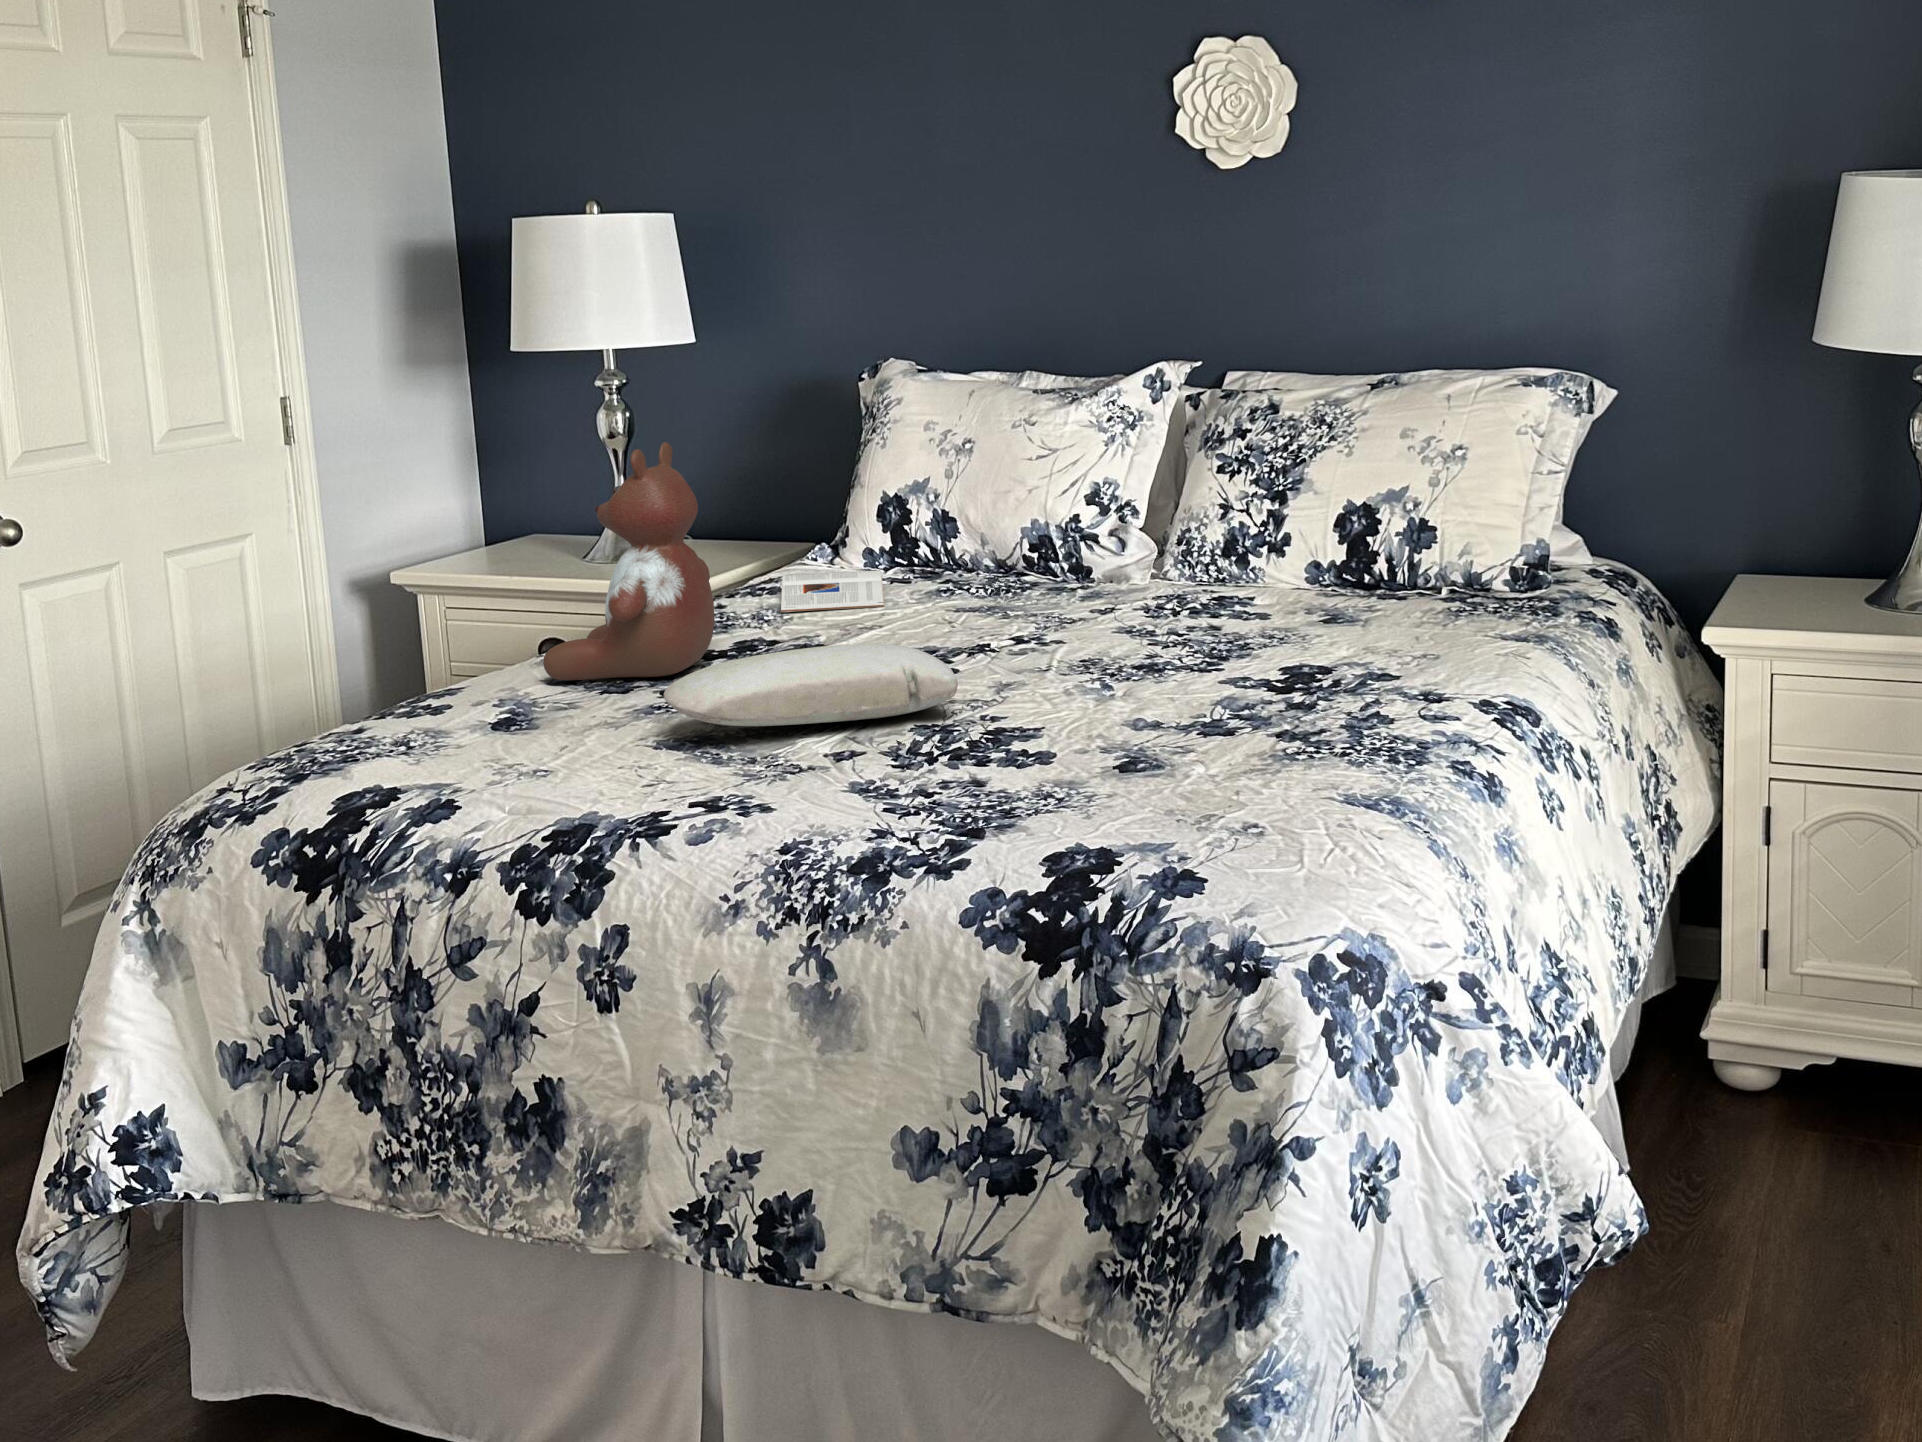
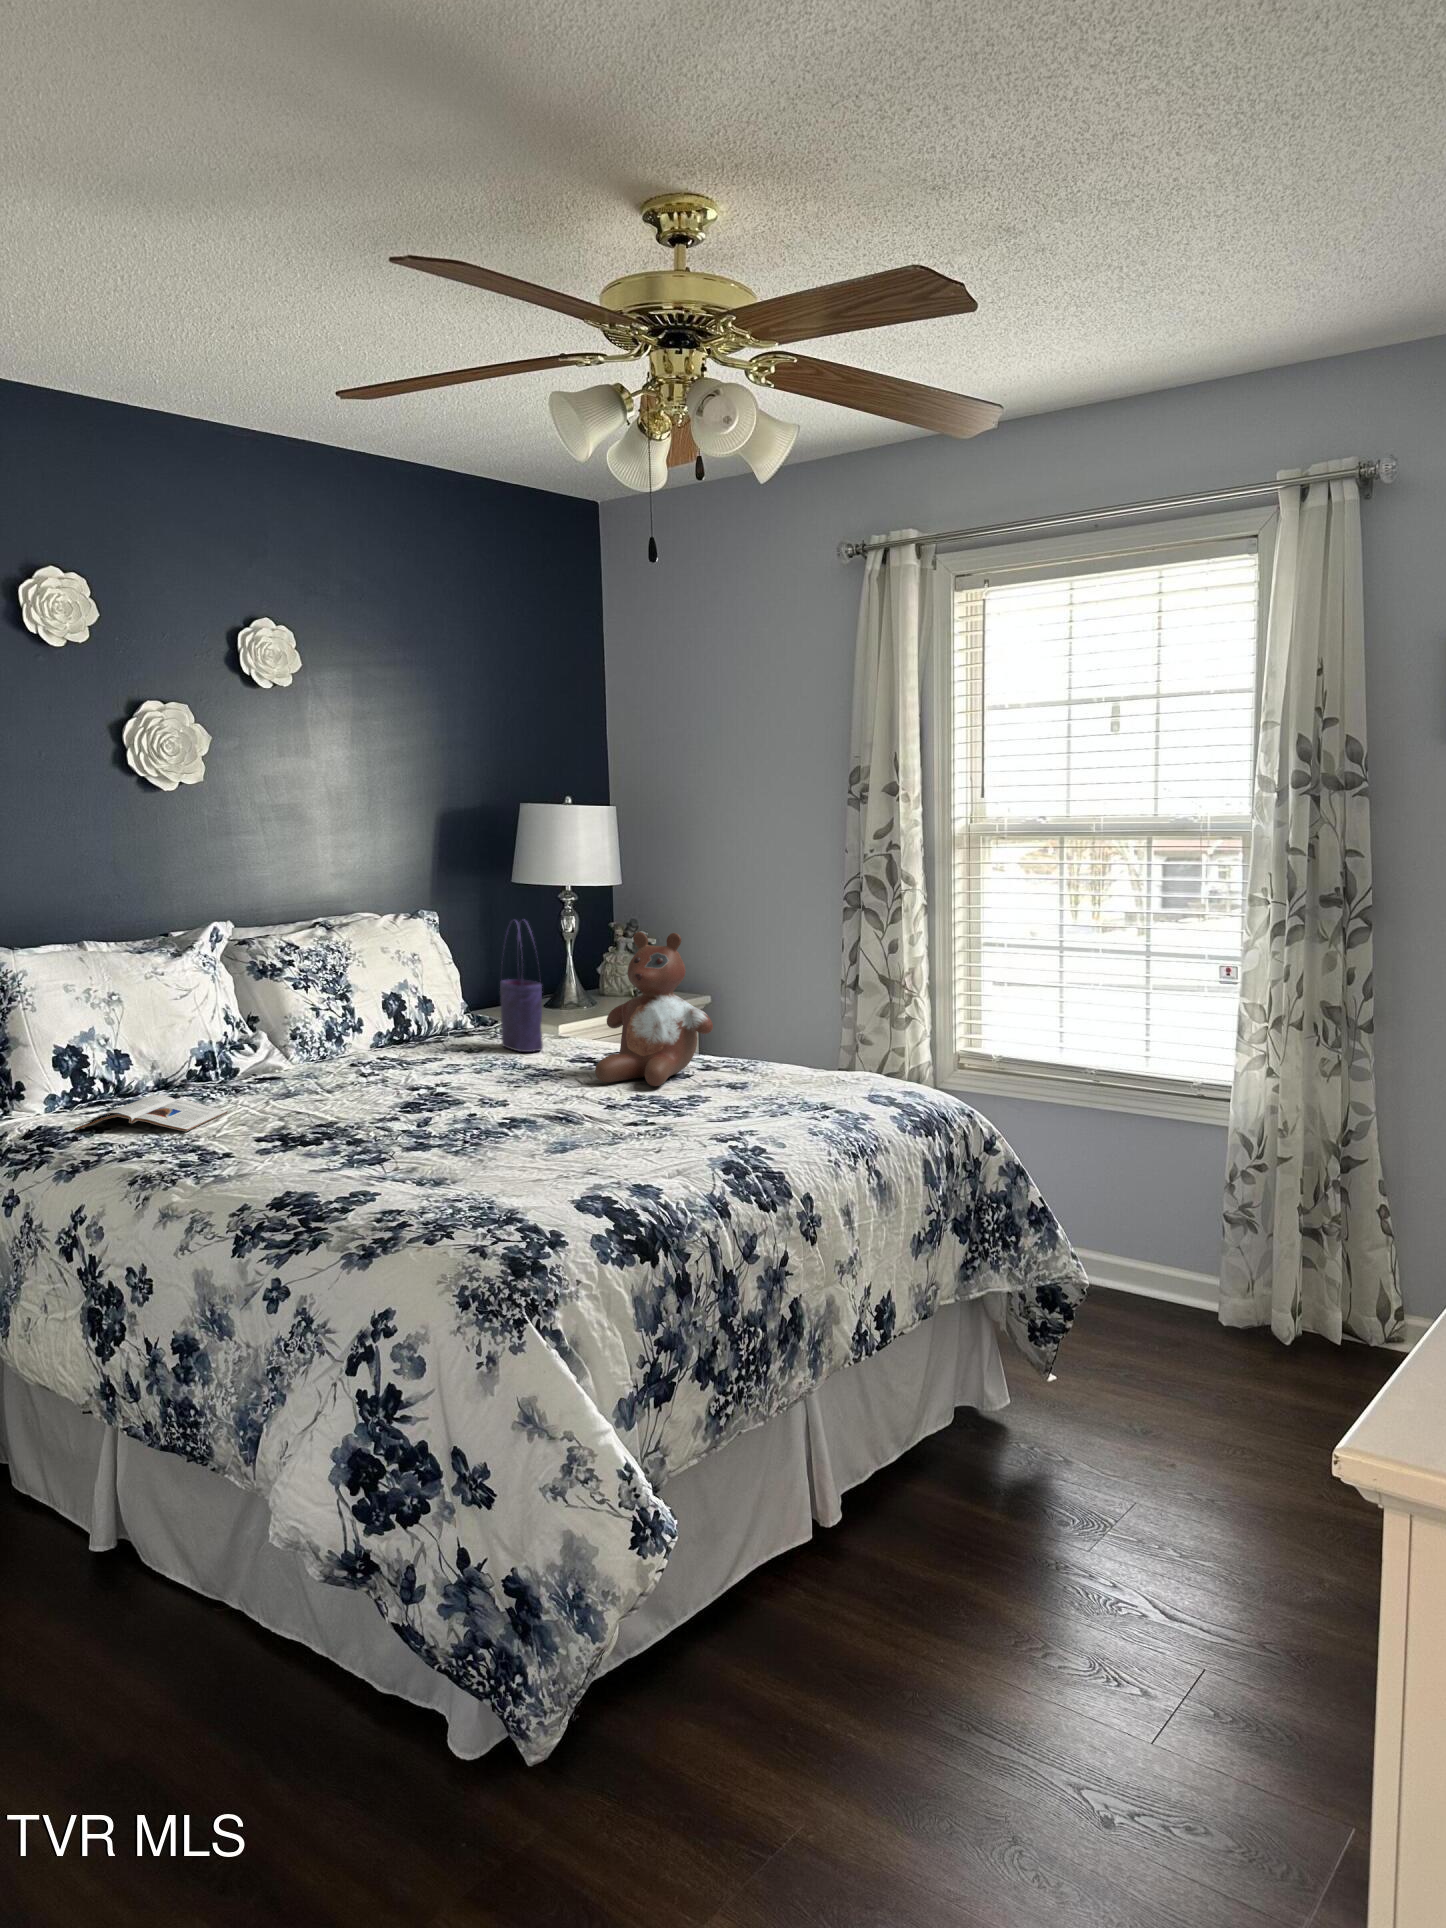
tote bag: none [1322,401,1400,635] -> present [500,920,543,1052]
stuffed bear: present [543,442,714,680] -> present [595,932,713,1086]
pillow: present [664,644,958,726] -> none [506,1073,613,1132]

